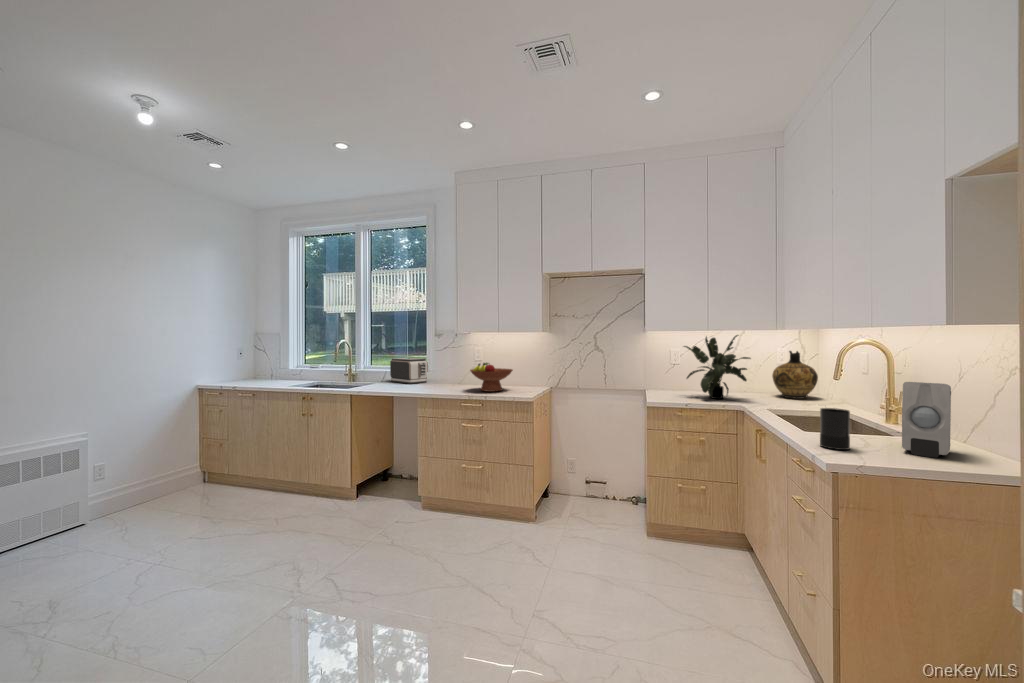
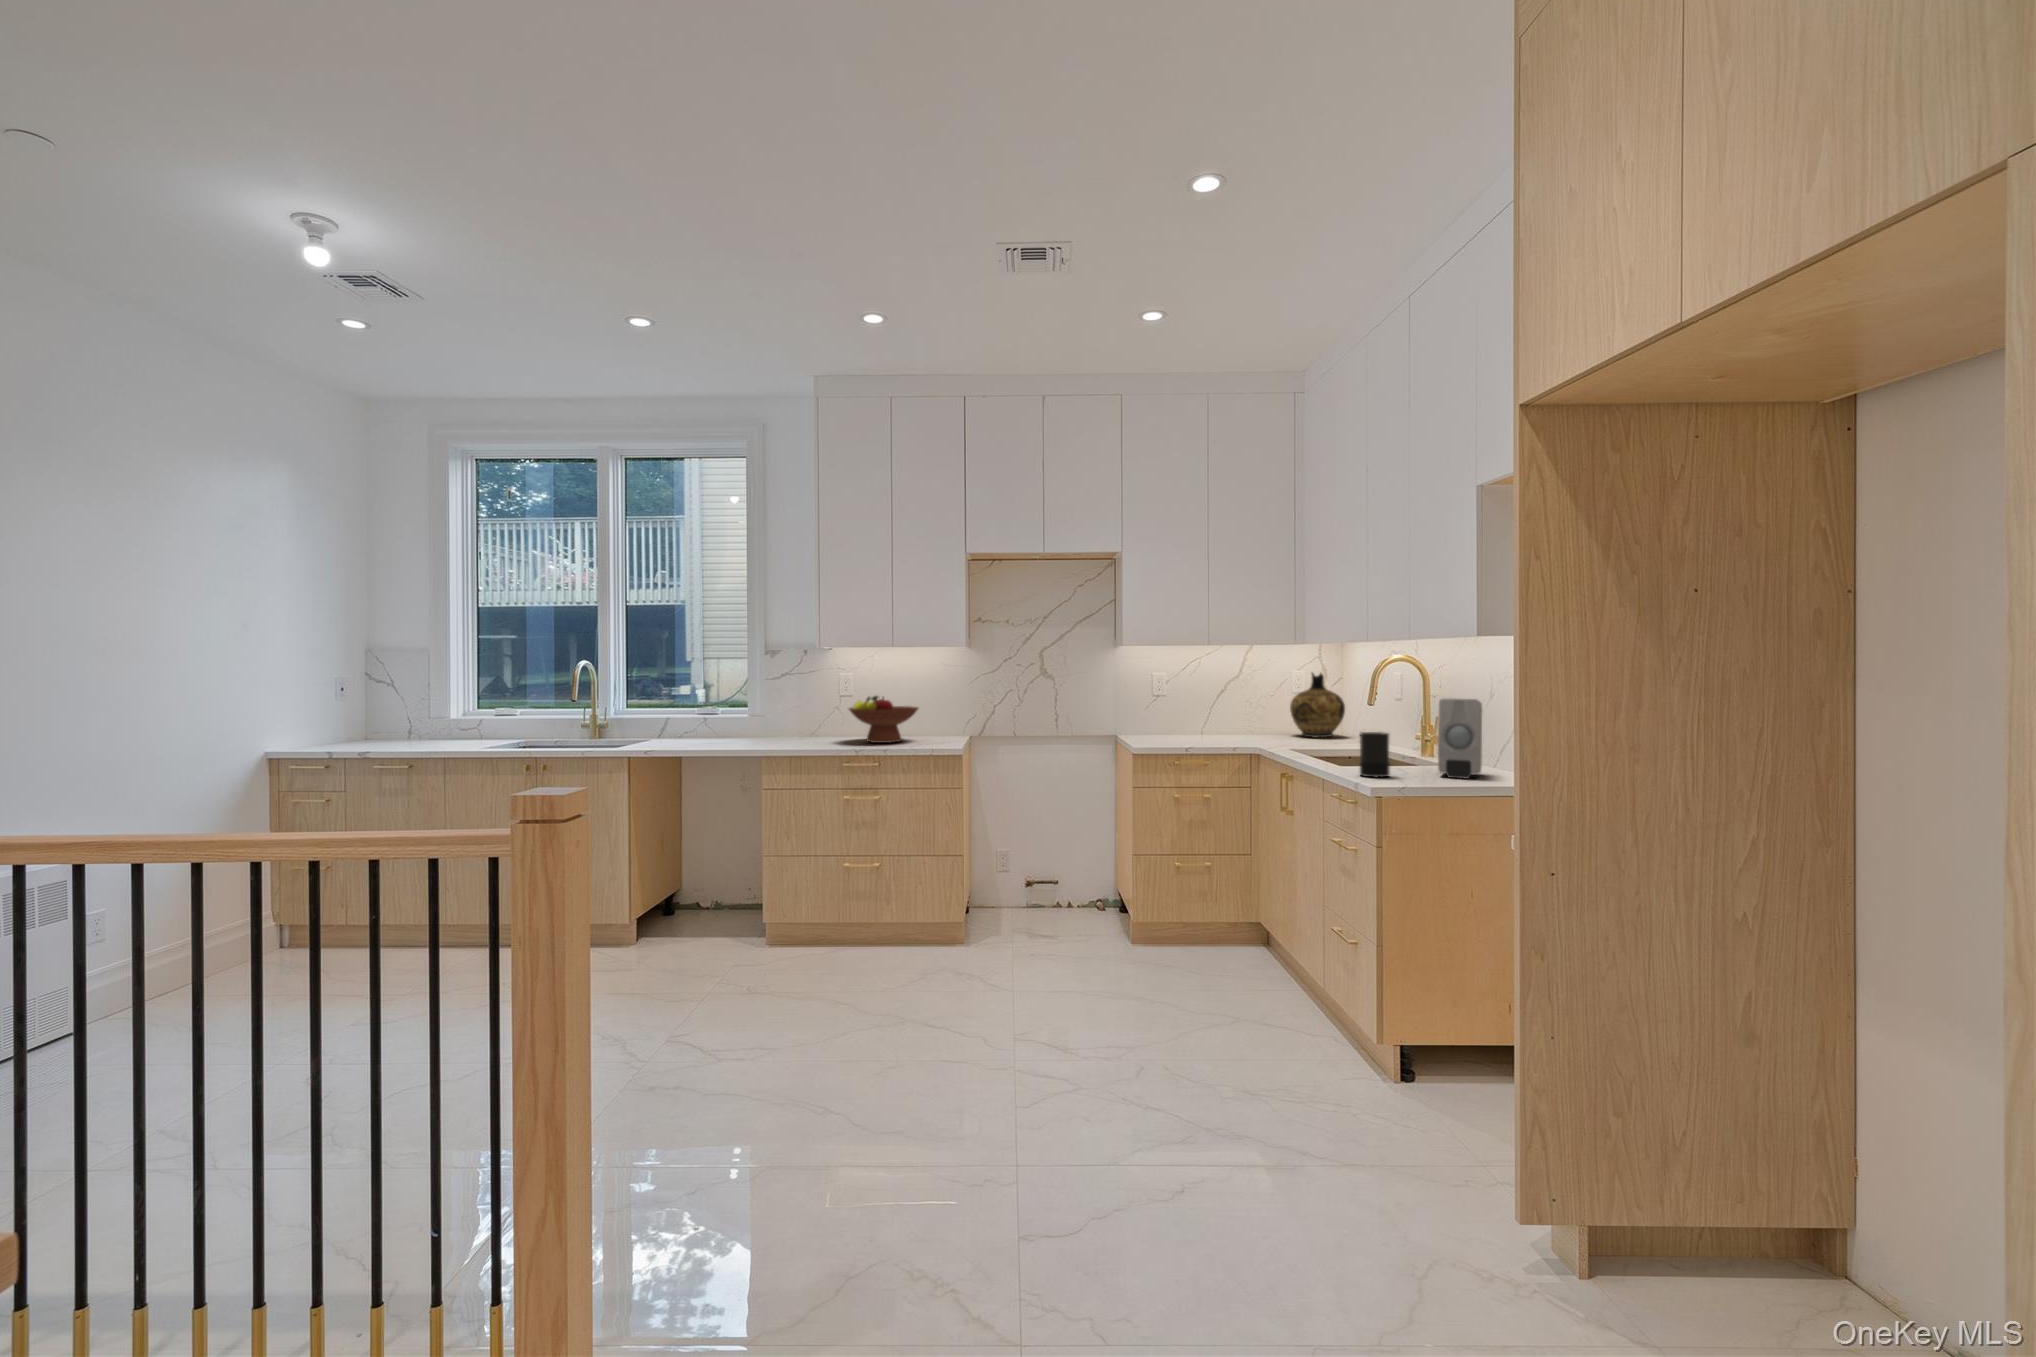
potted plant: present [684,335,751,399] -> none [1176,650,1268,741]
toaster: present [390,358,428,384] -> none [674,693,748,737]

